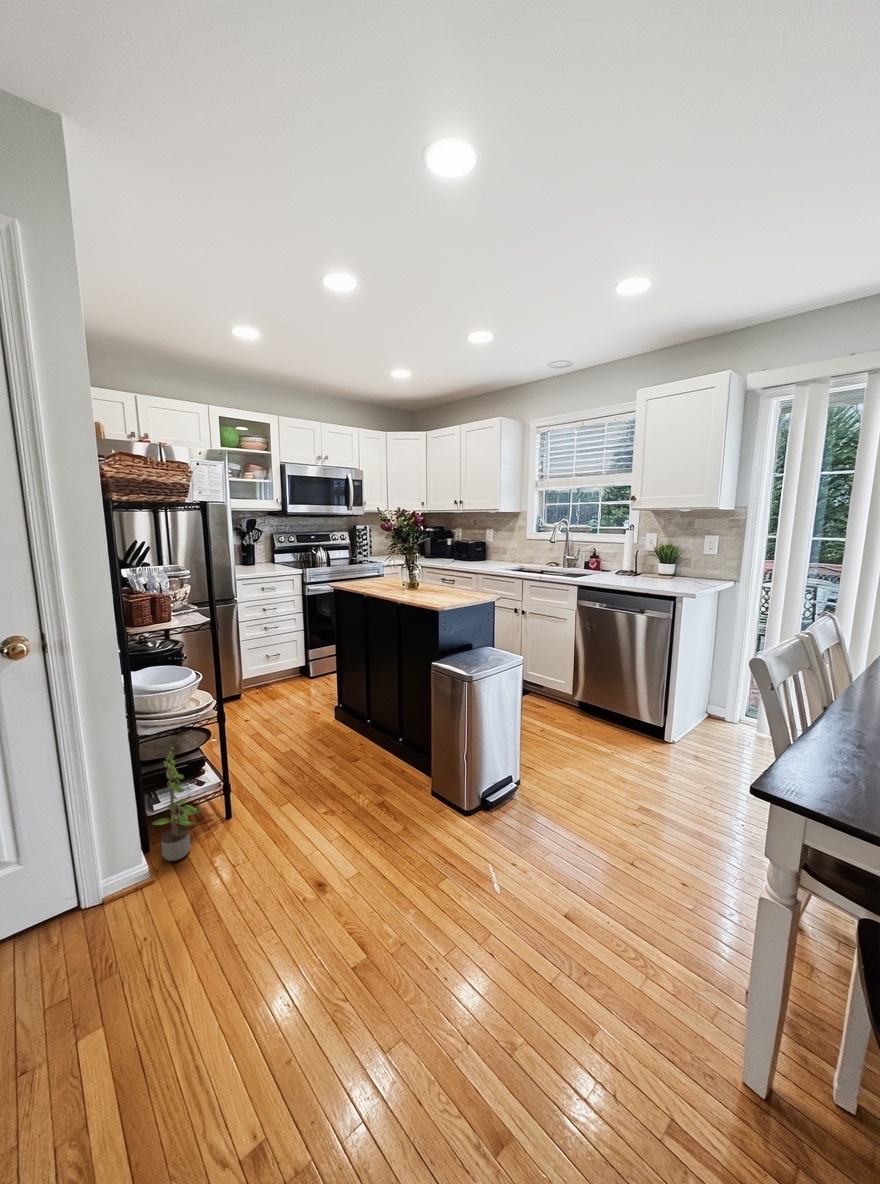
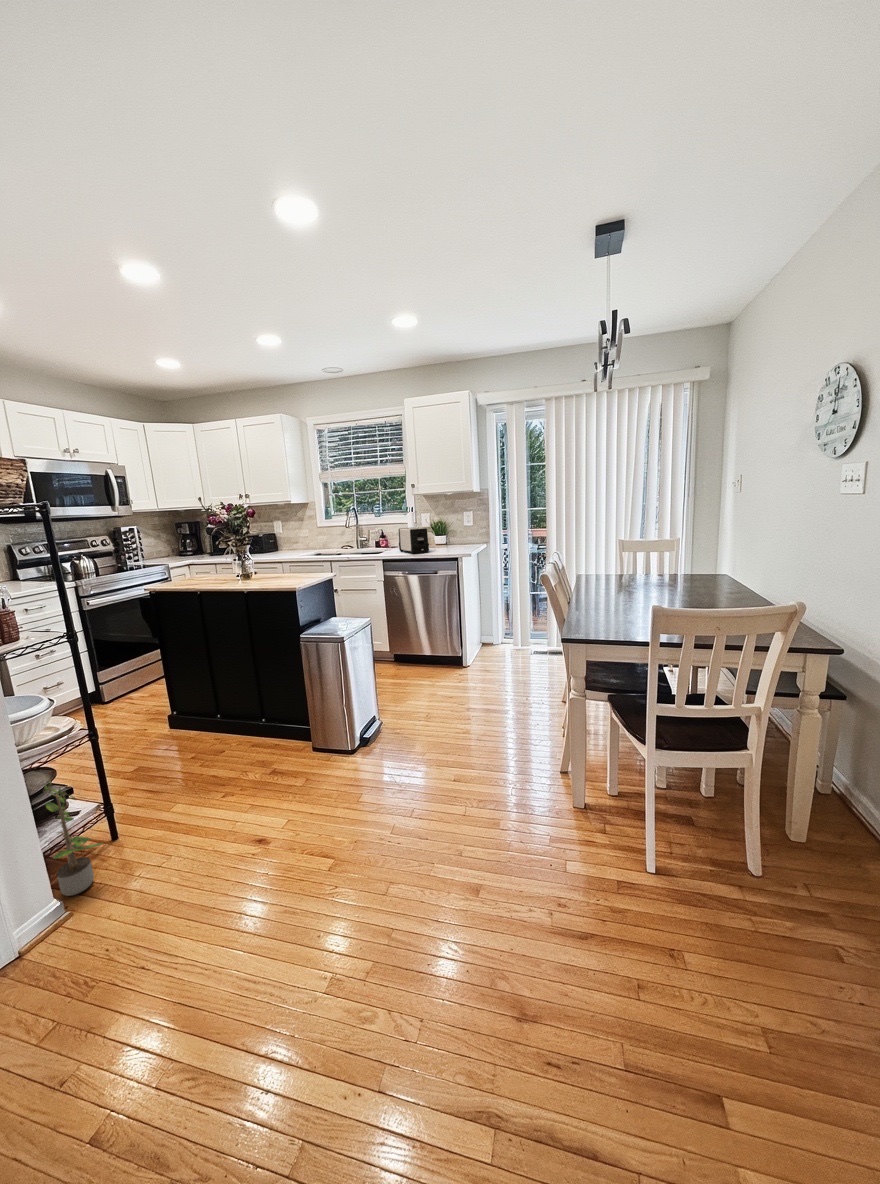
toaster: none [606,550,642,584] -> present [399,528,429,554]

